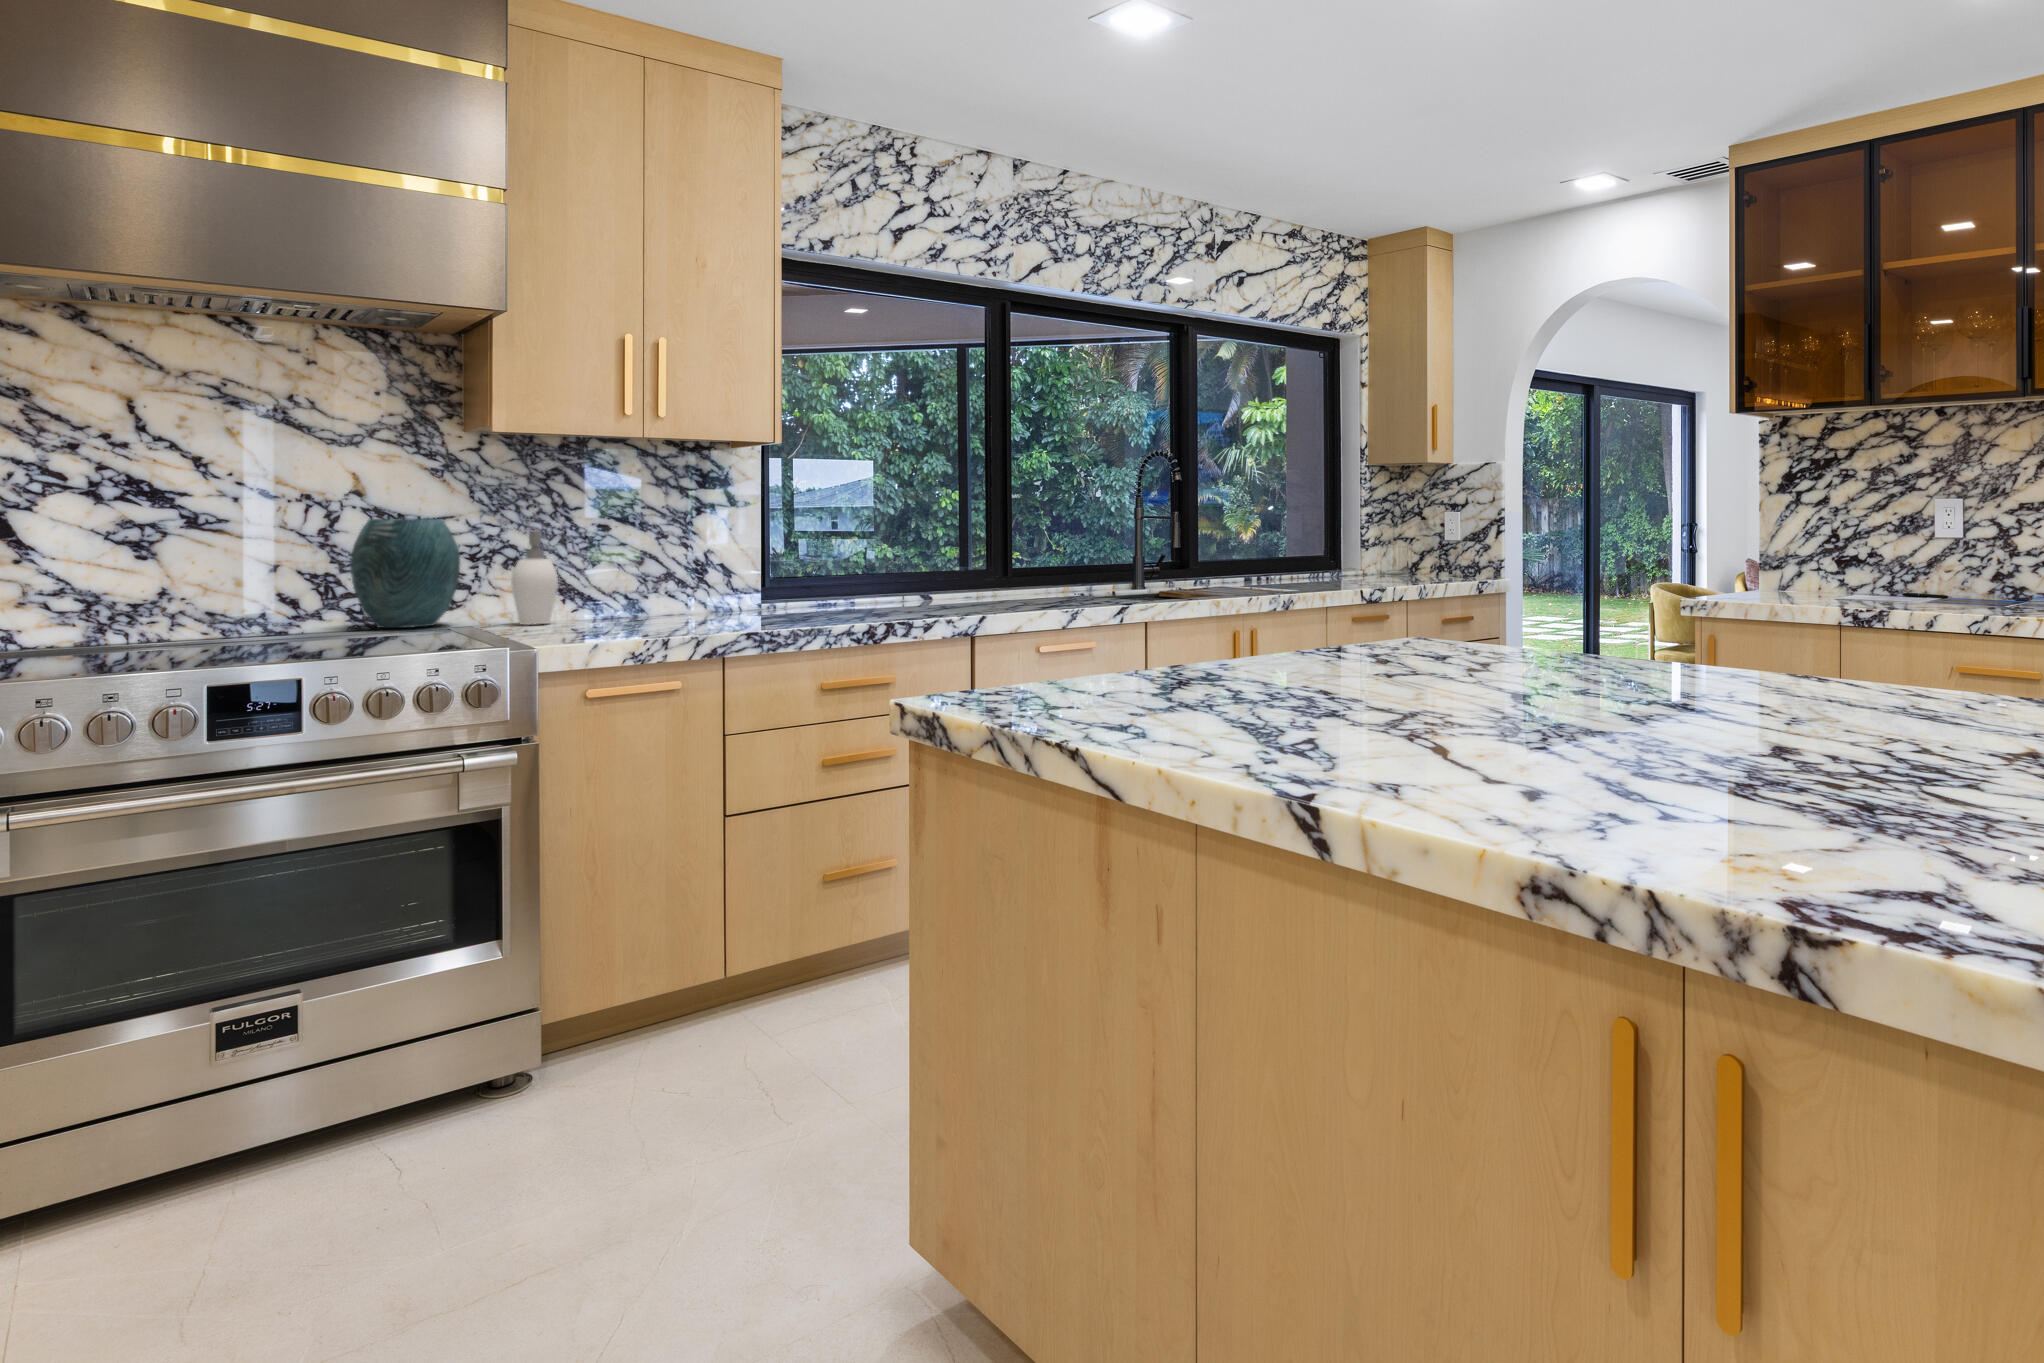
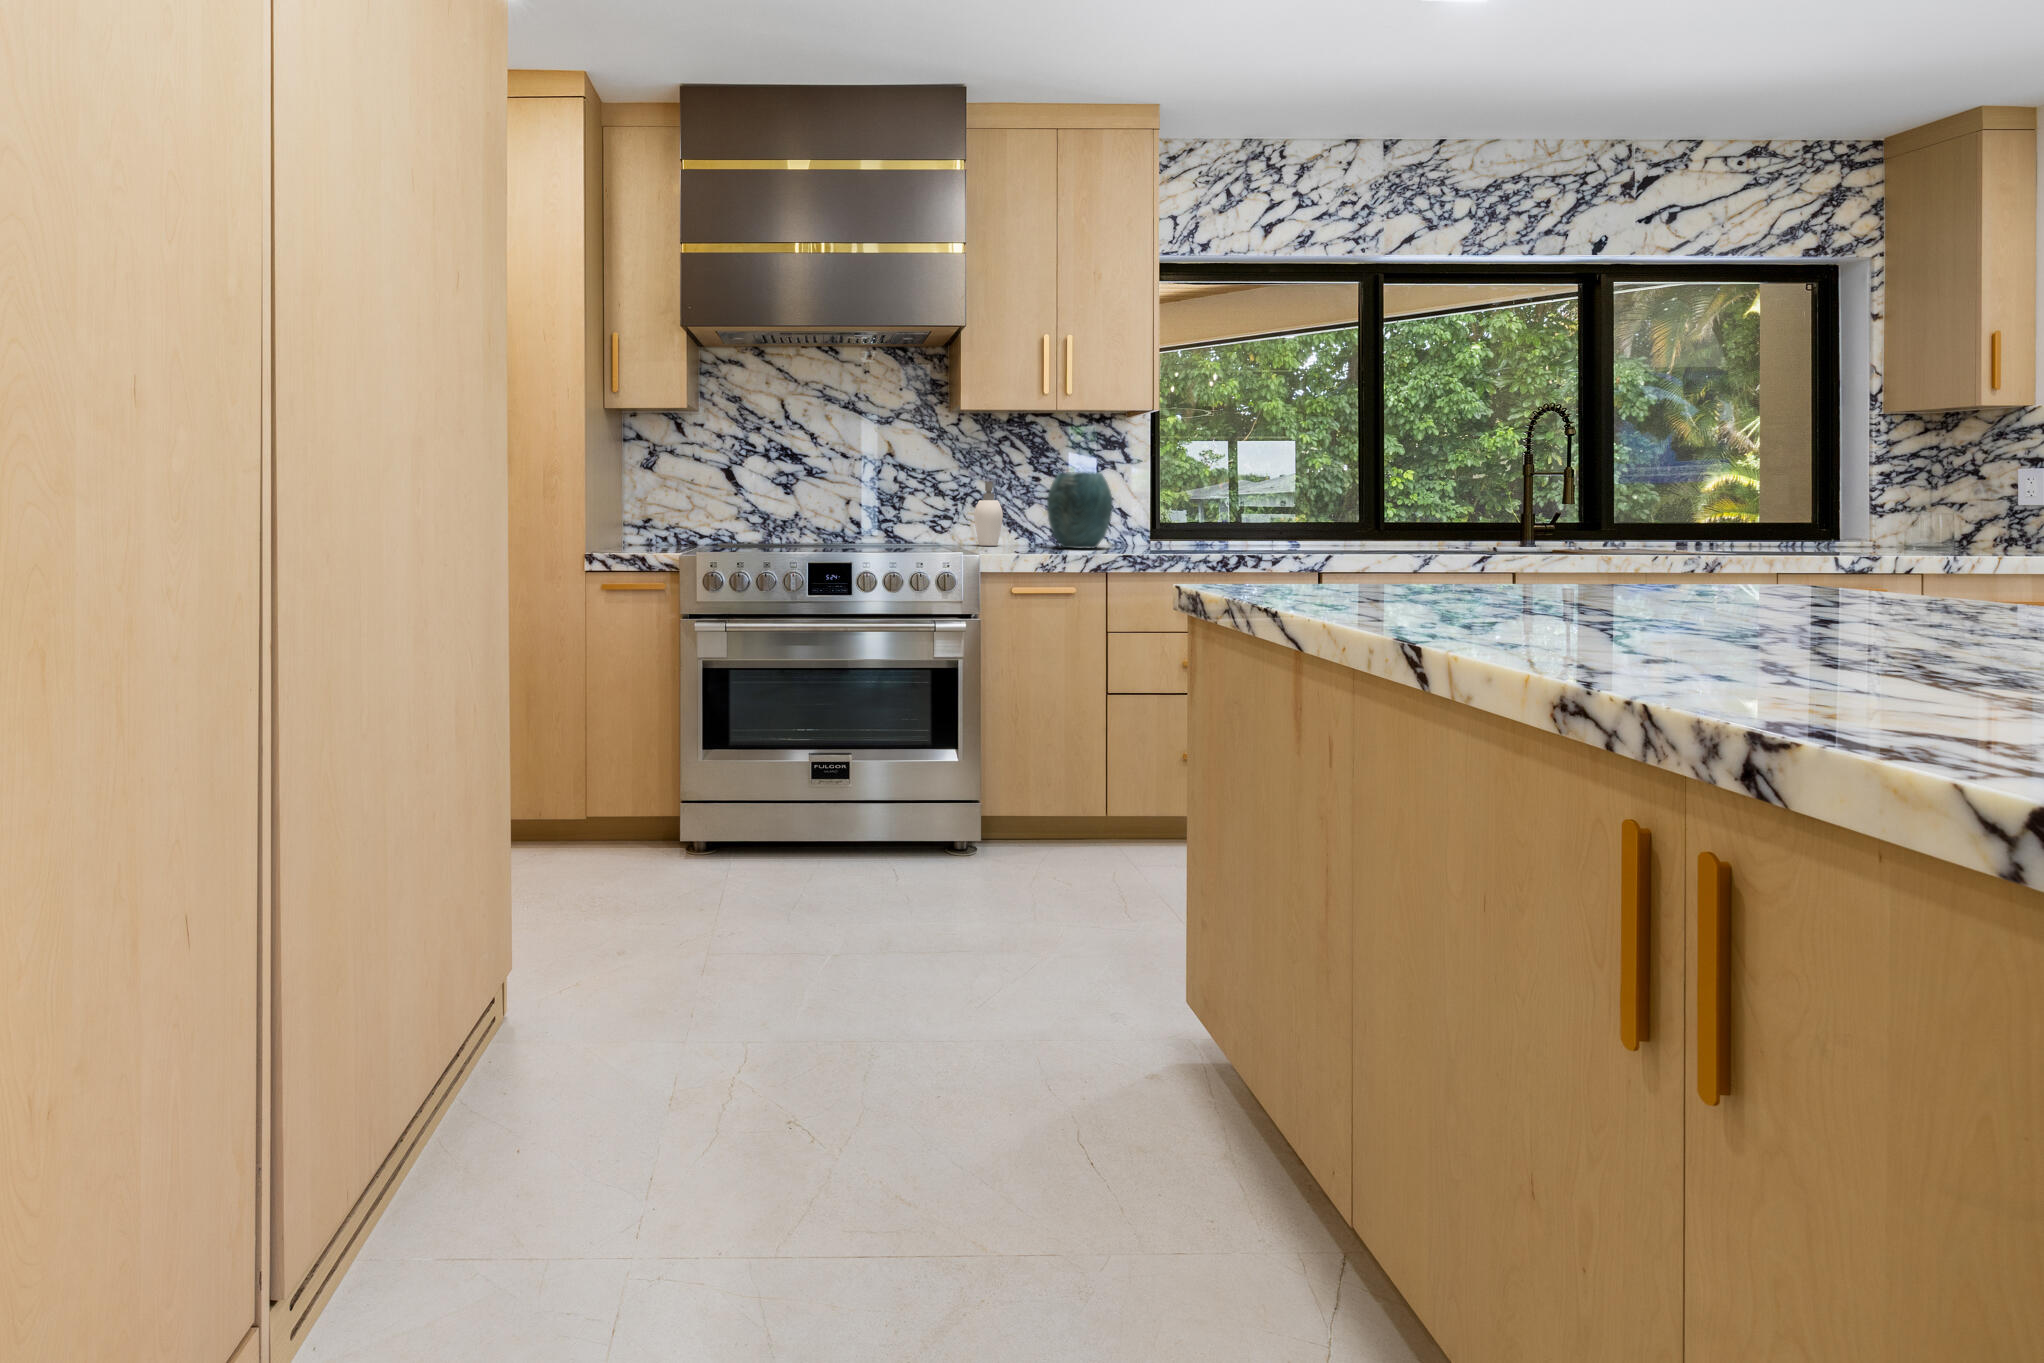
vase: present [350,519,460,628] -> present [1047,472,1113,548]

